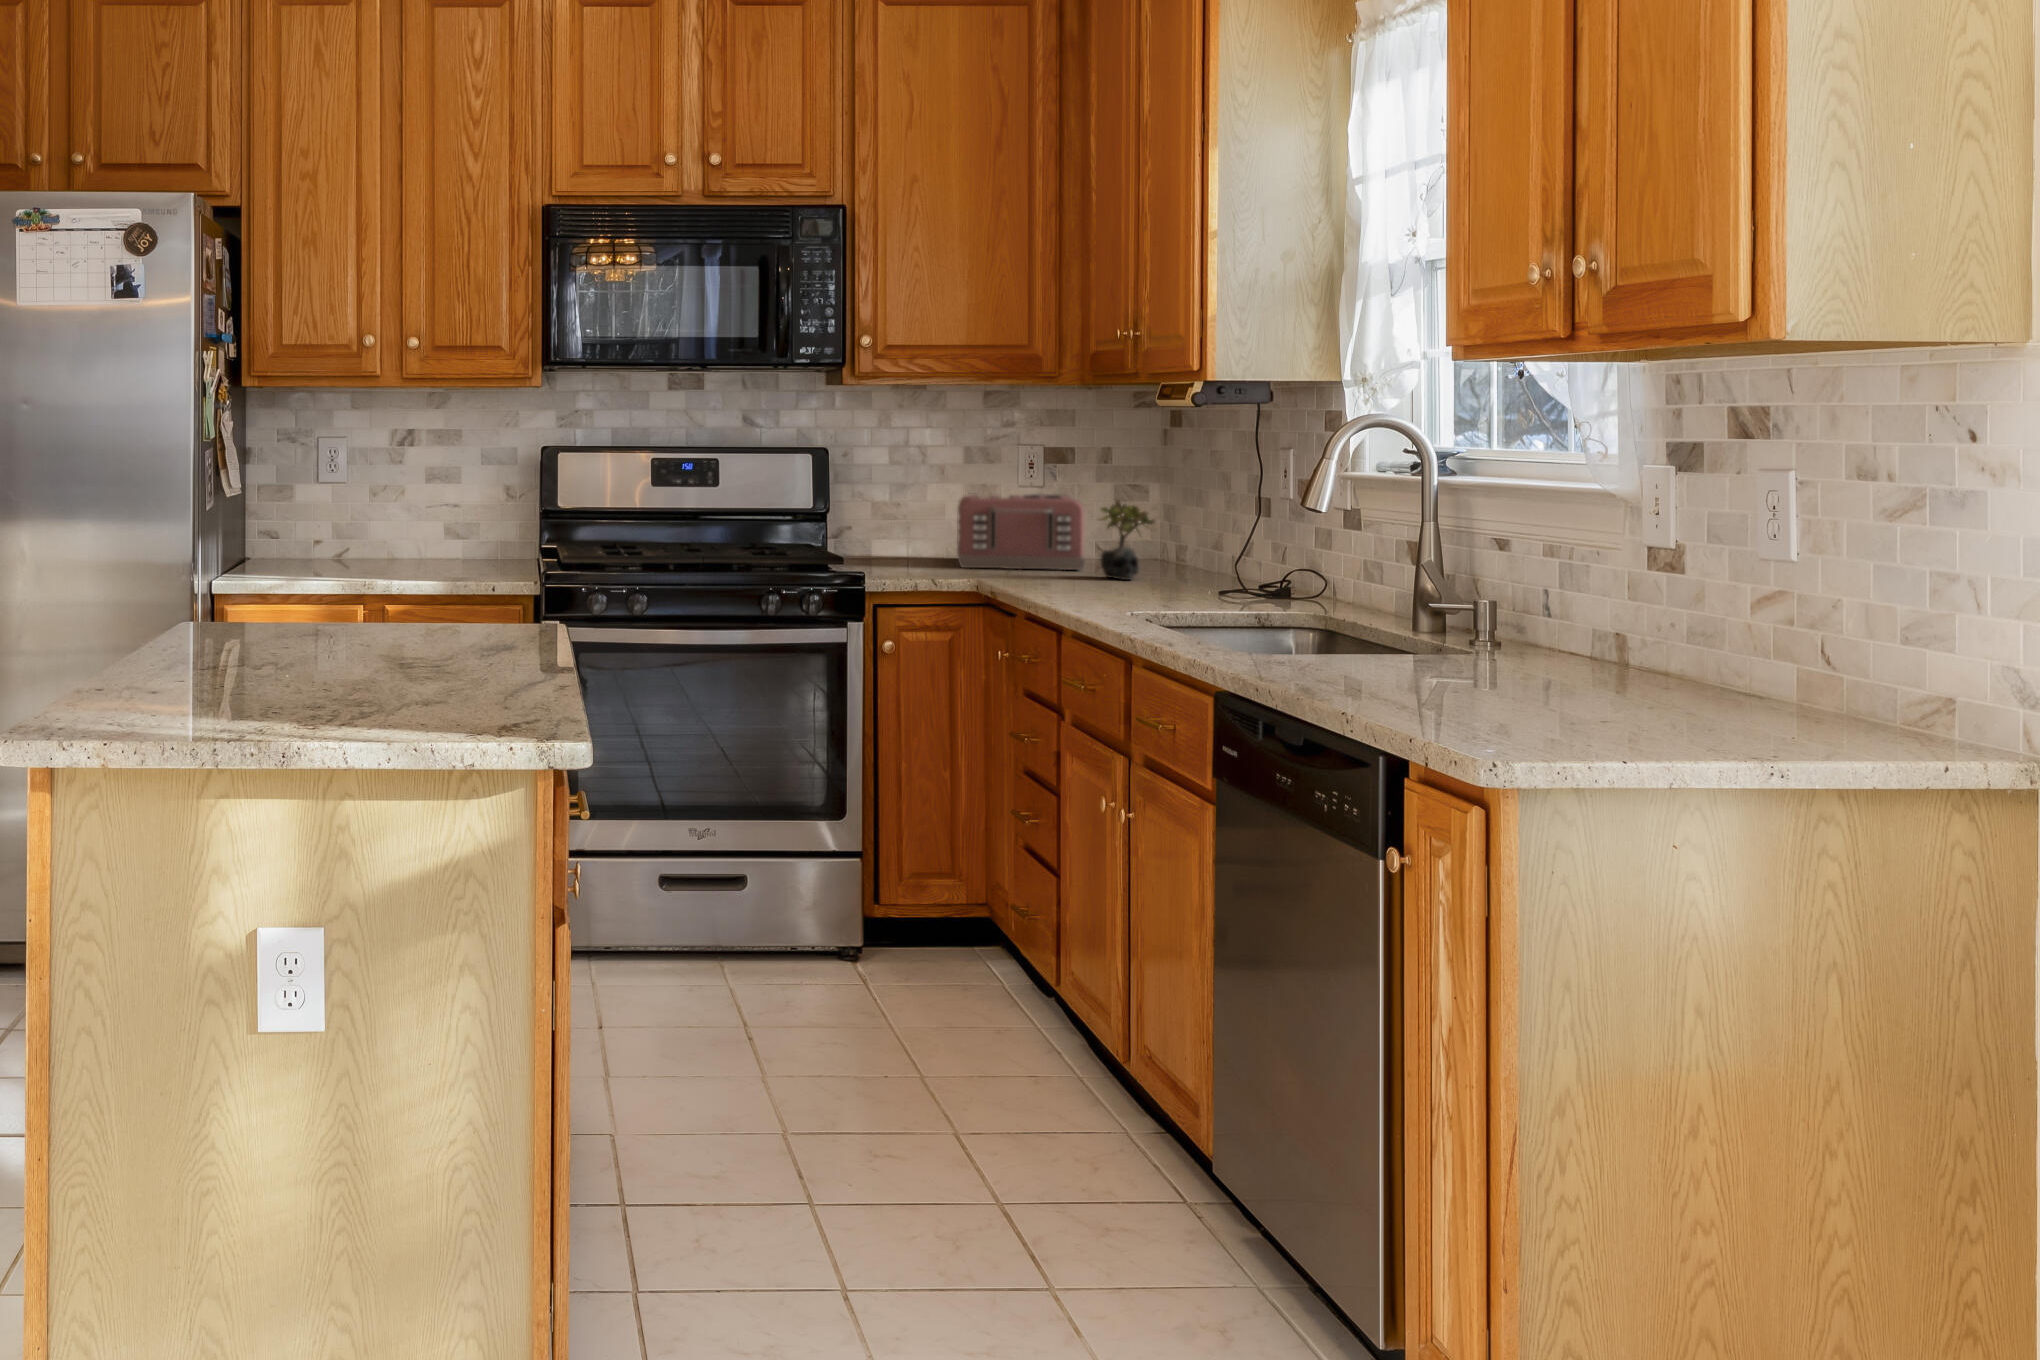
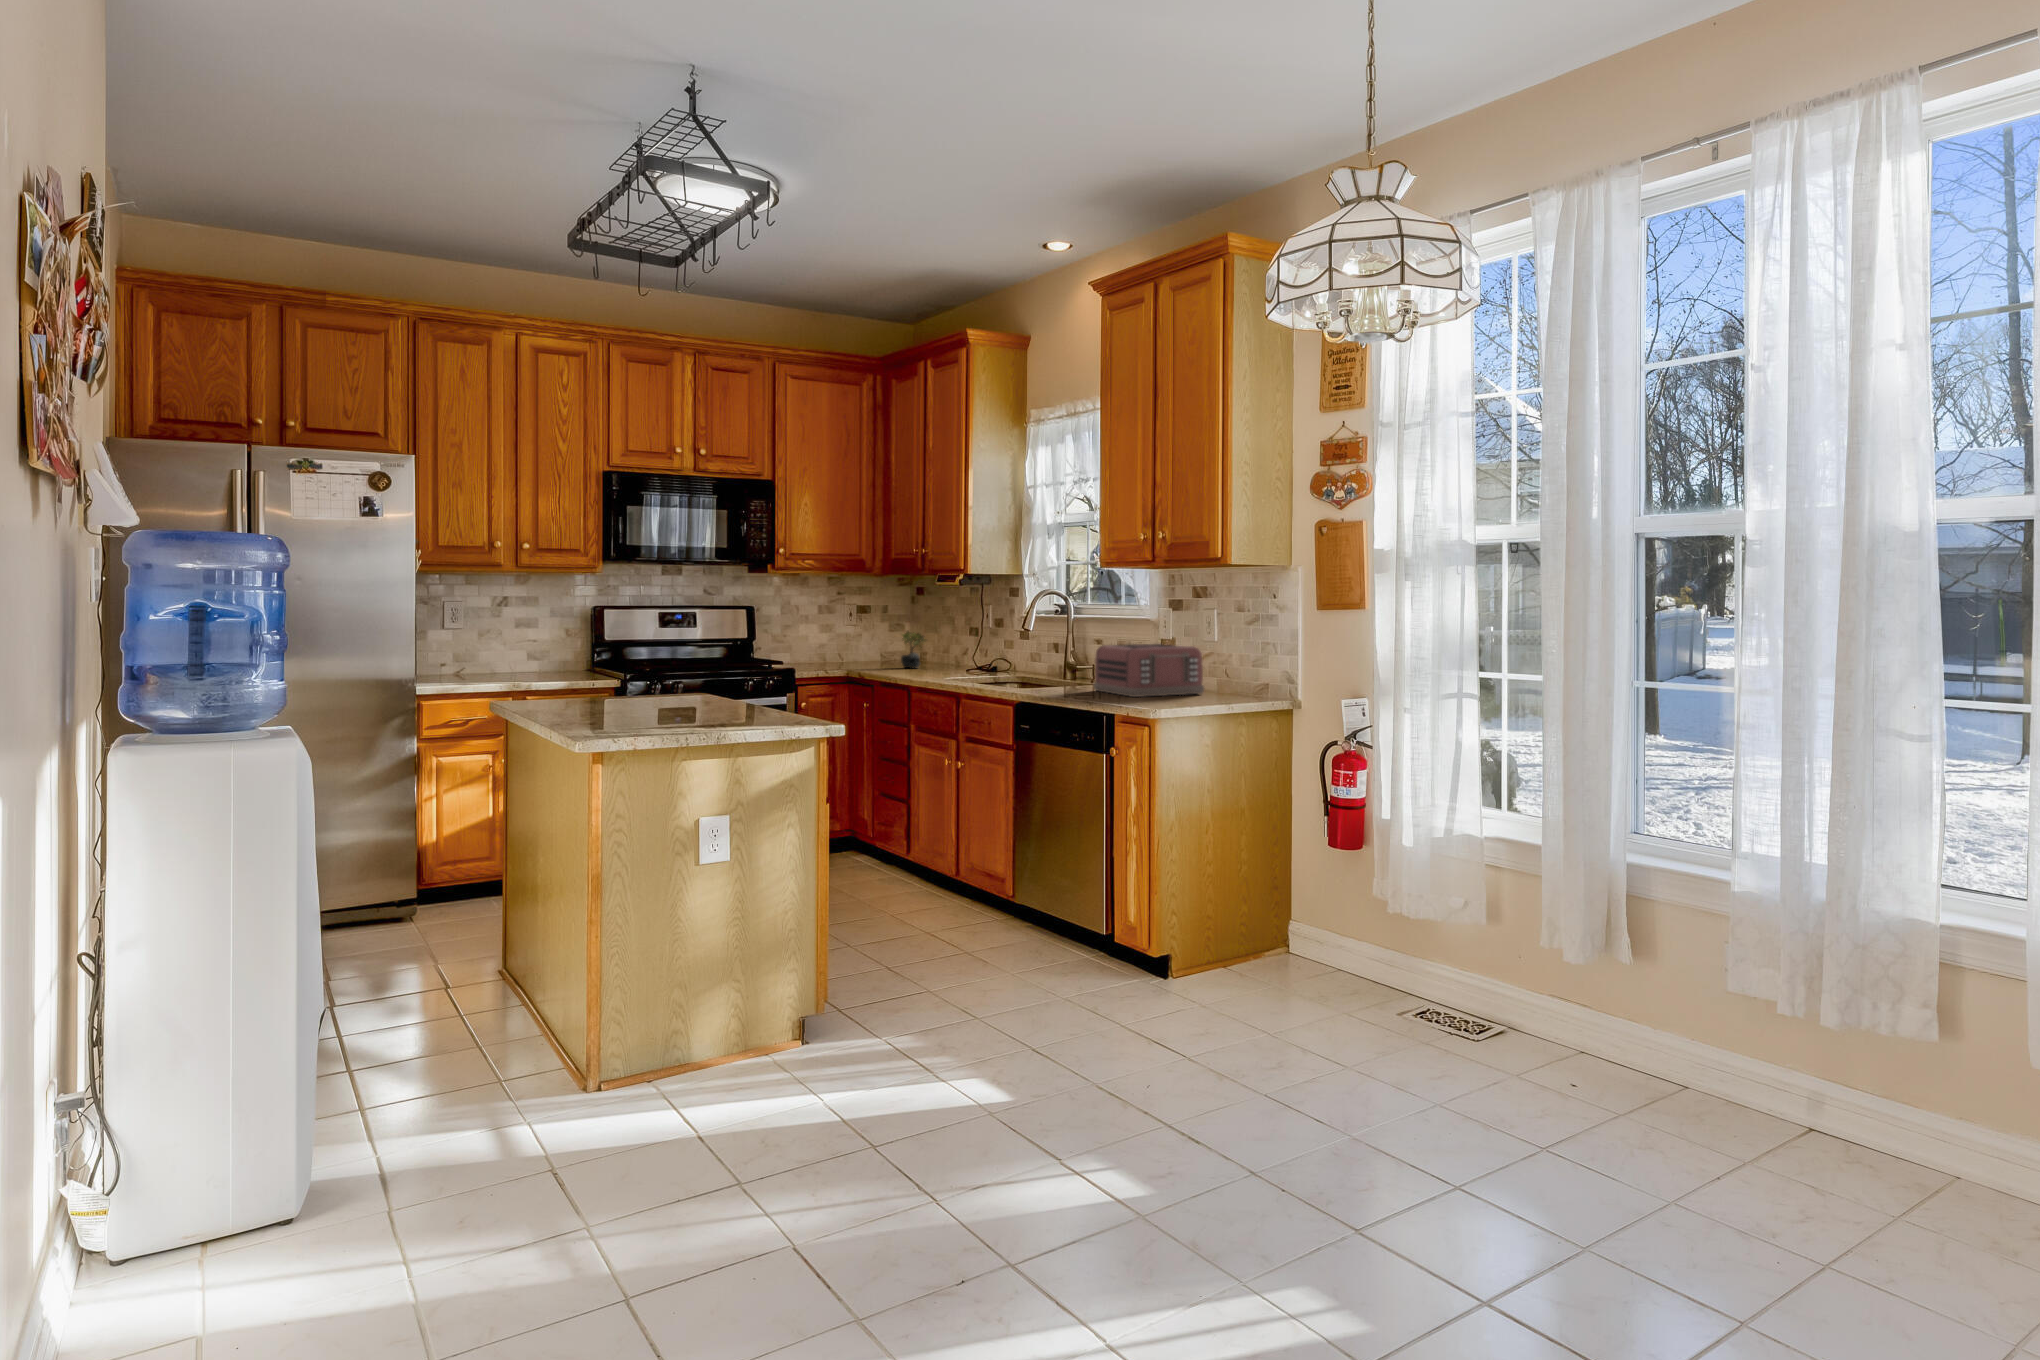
toaster: present [957,494,1086,570] -> present [1094,644,1204,697]

